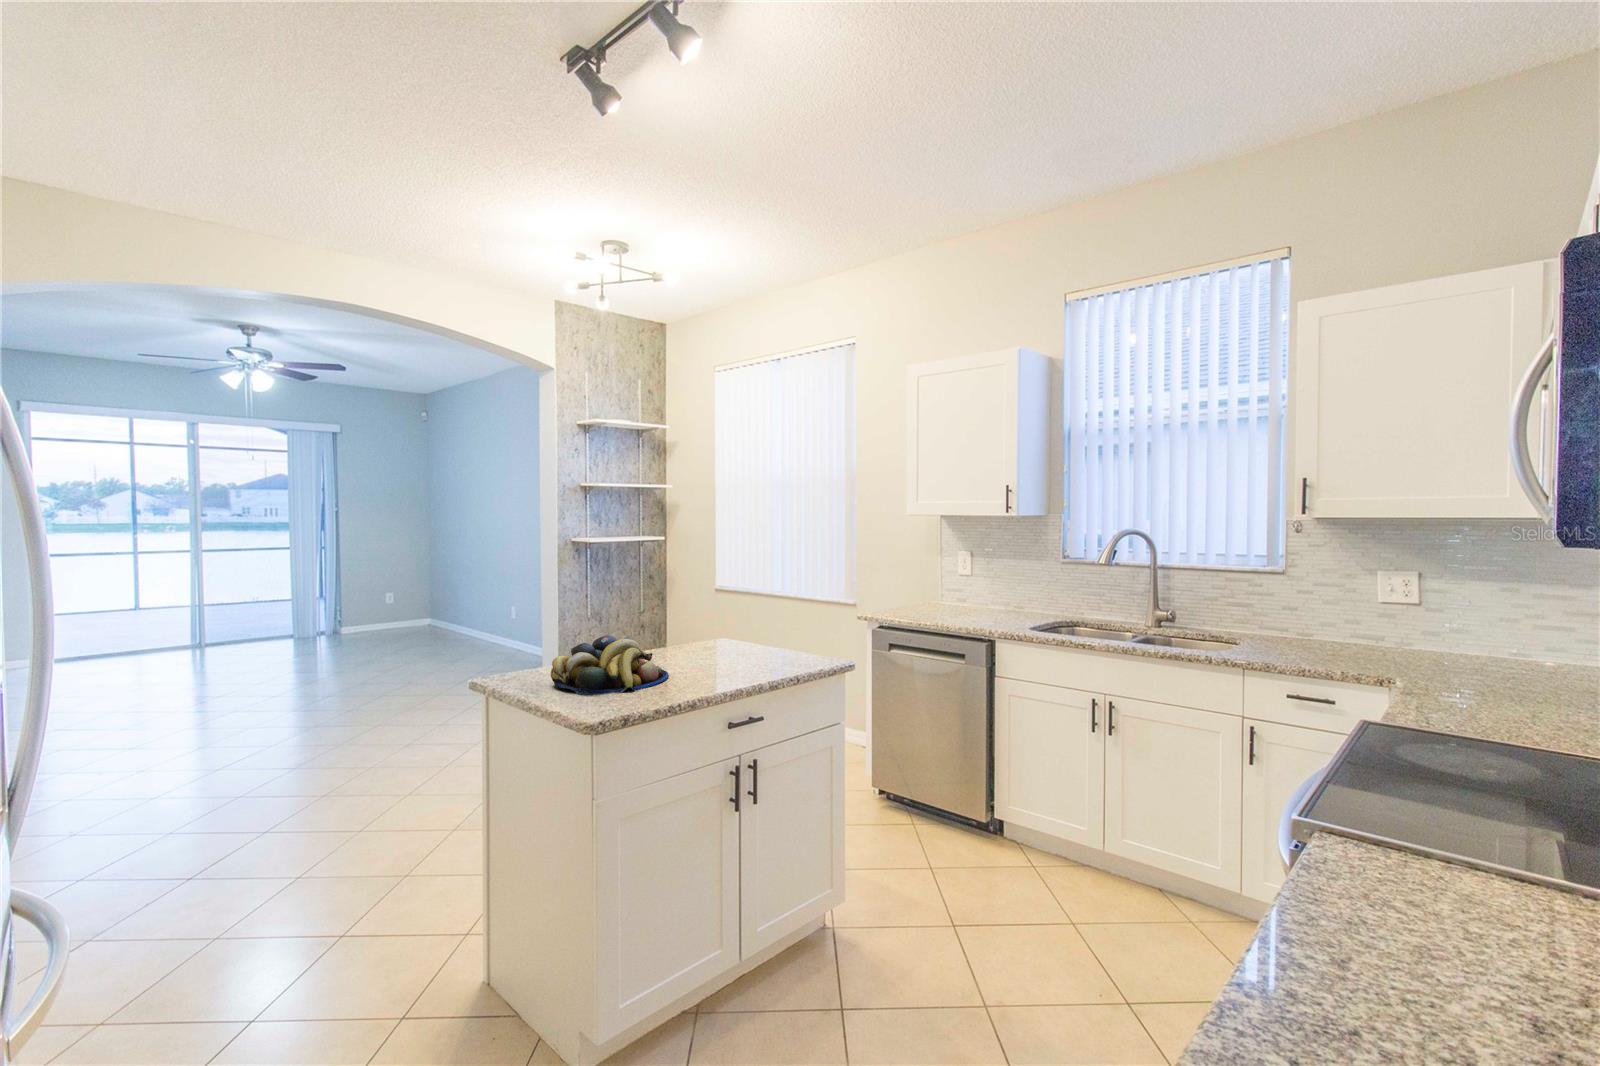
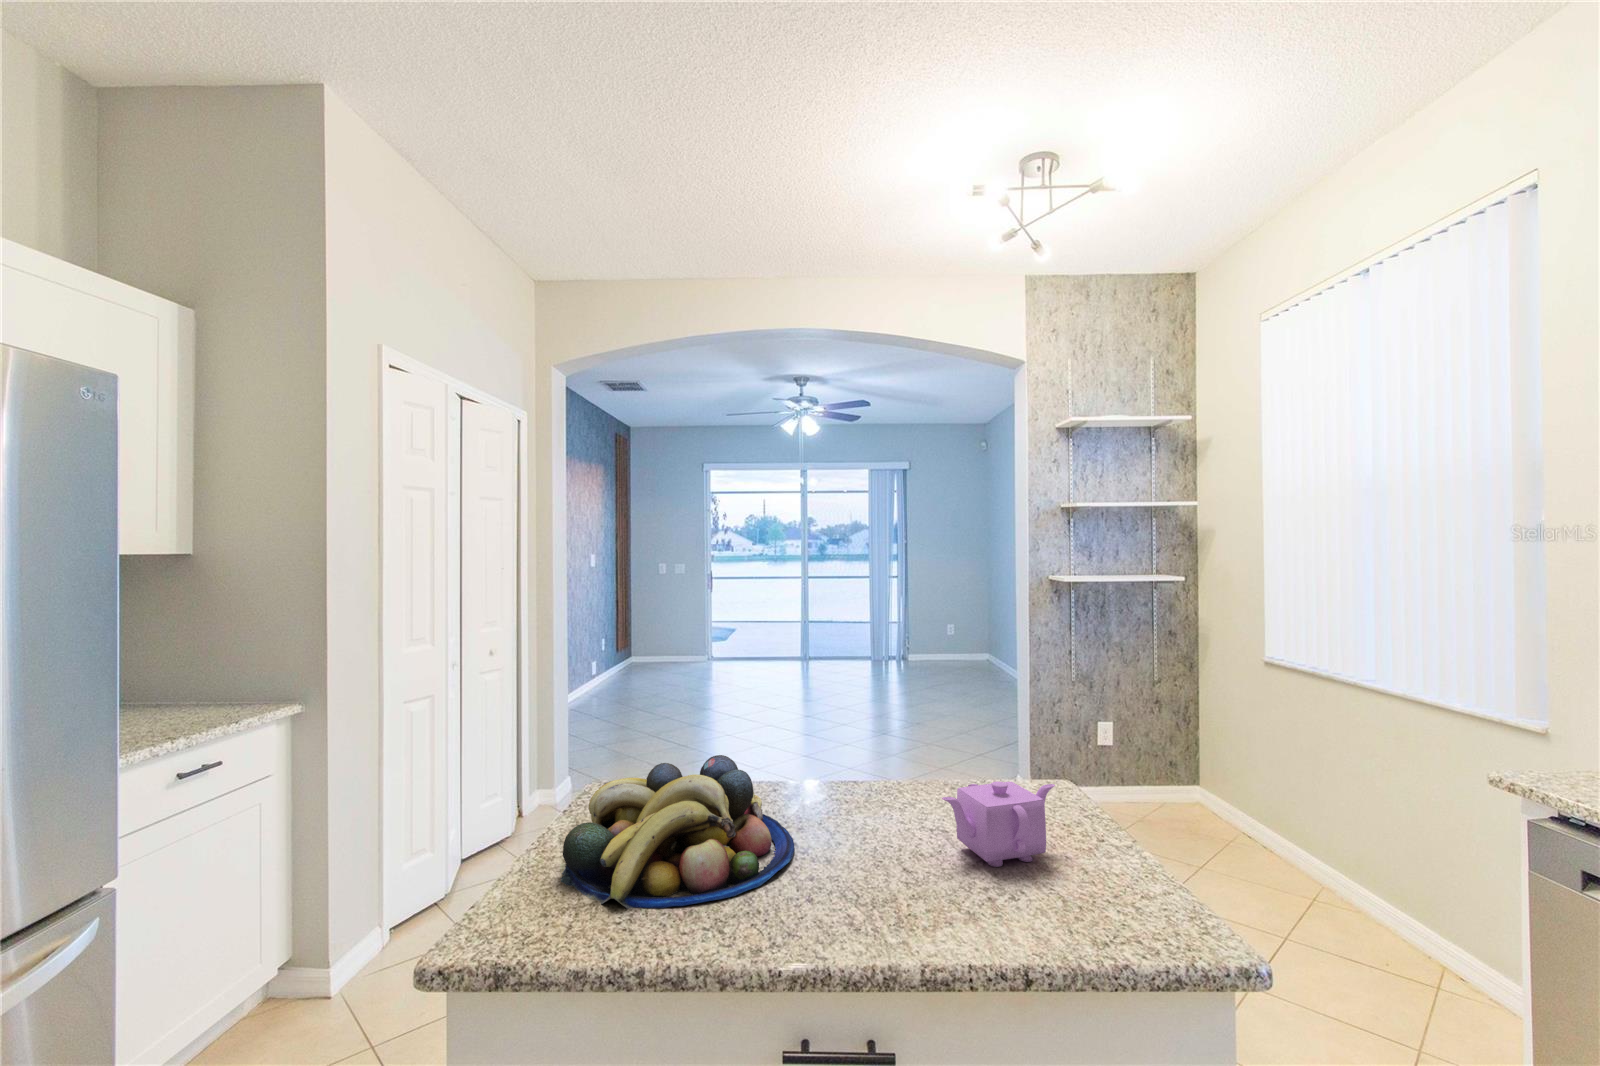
teapot: none [709,624,747,657] -> present [942,782,1055,867]

